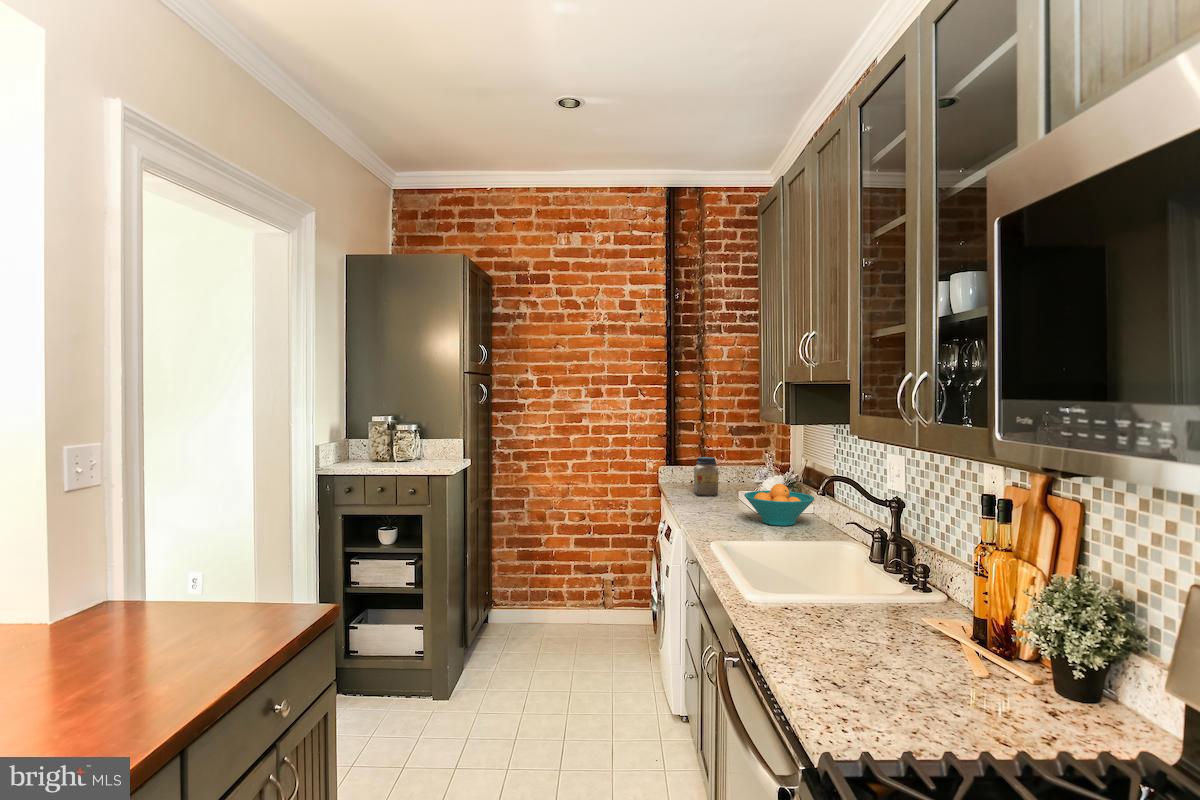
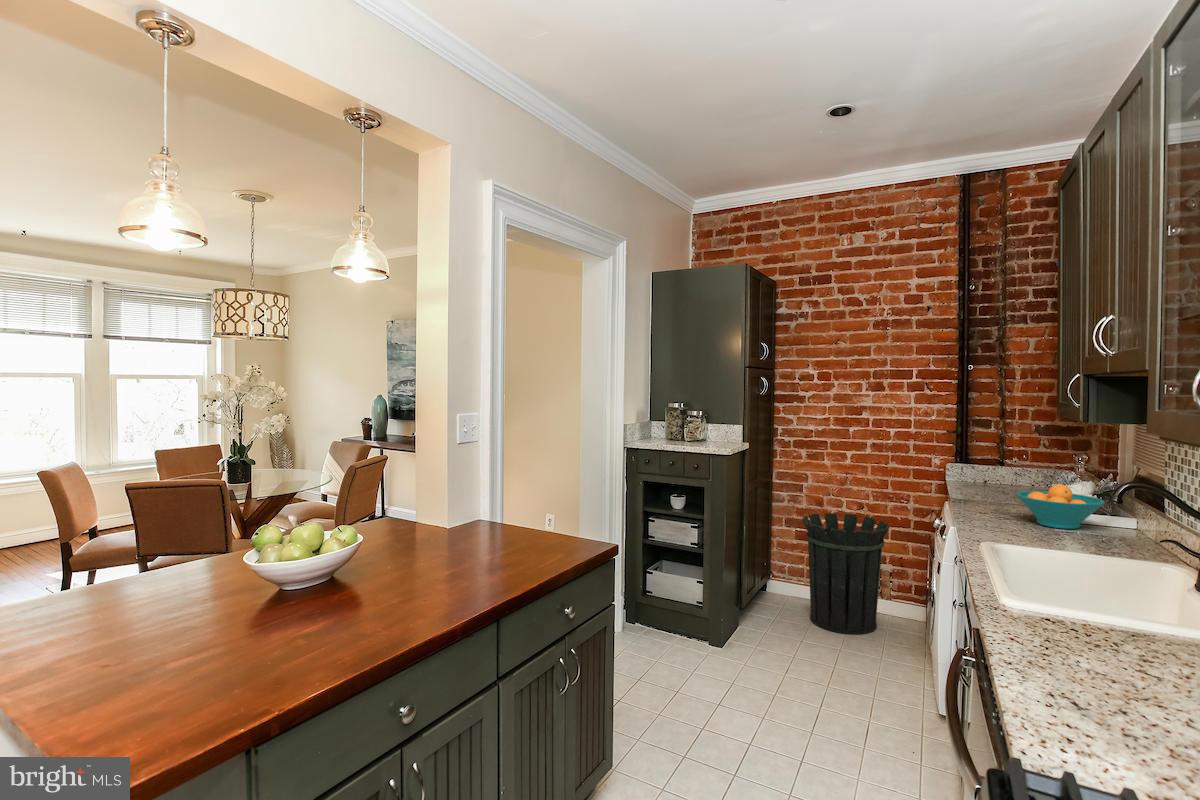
jar: present [694,457,718,496] -> none [979,455,1007,496]
waste bin: none [528,526,614,656] -> present [802,513,890,635]

